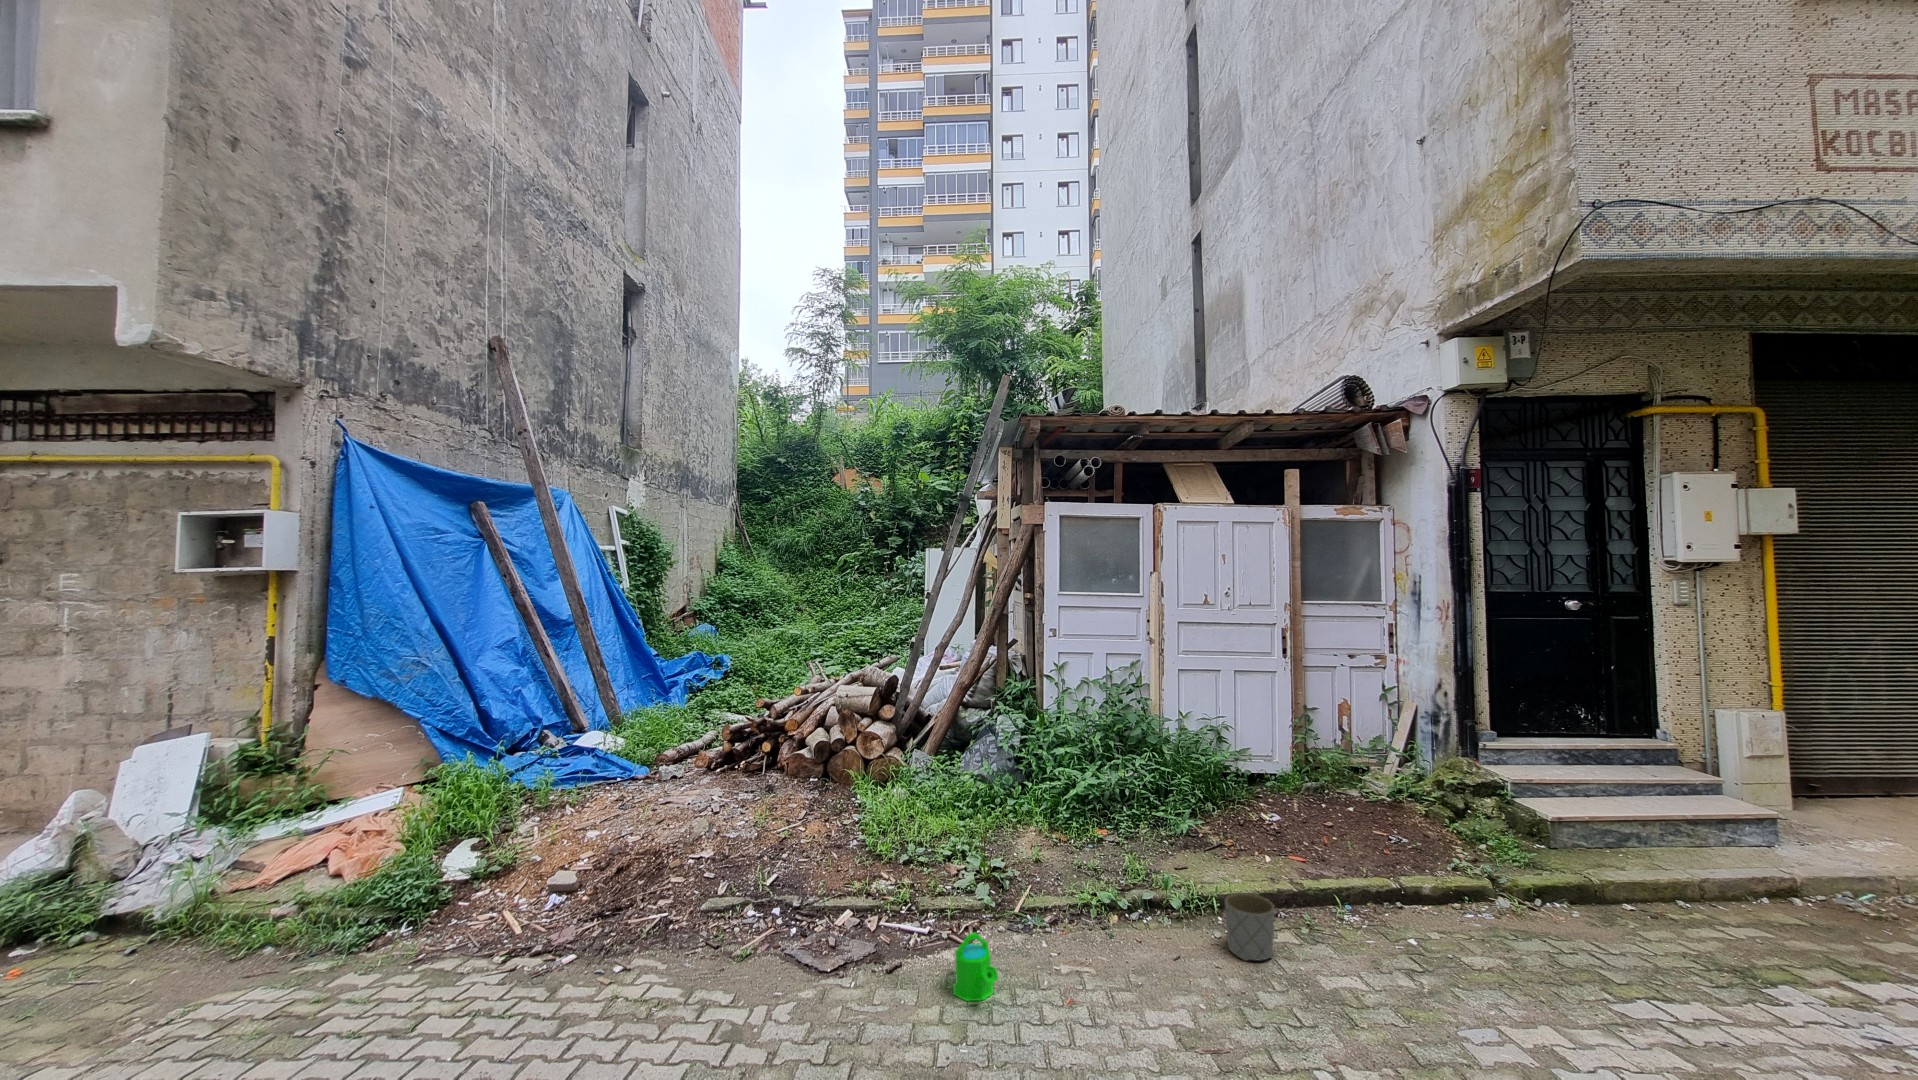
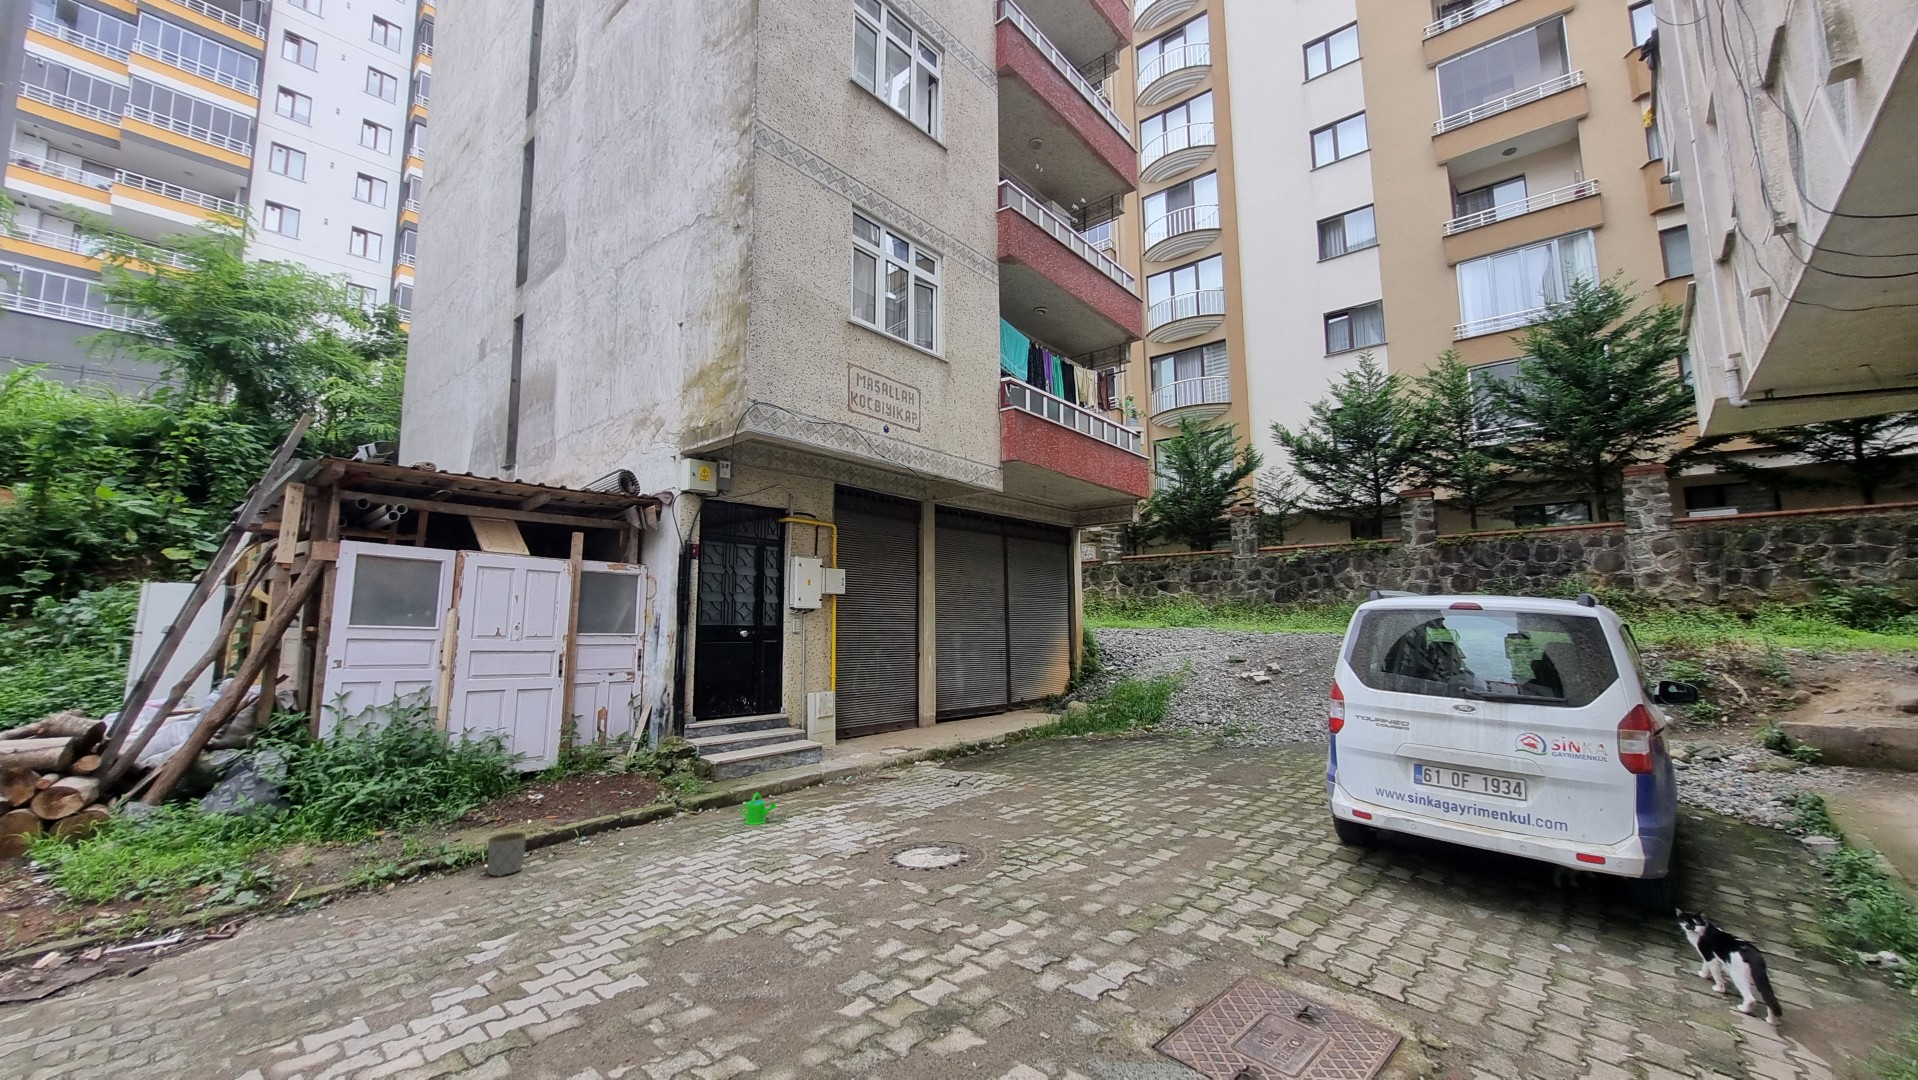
watering can: present [953,932,998,1001] -> present [740,793,776,825]

